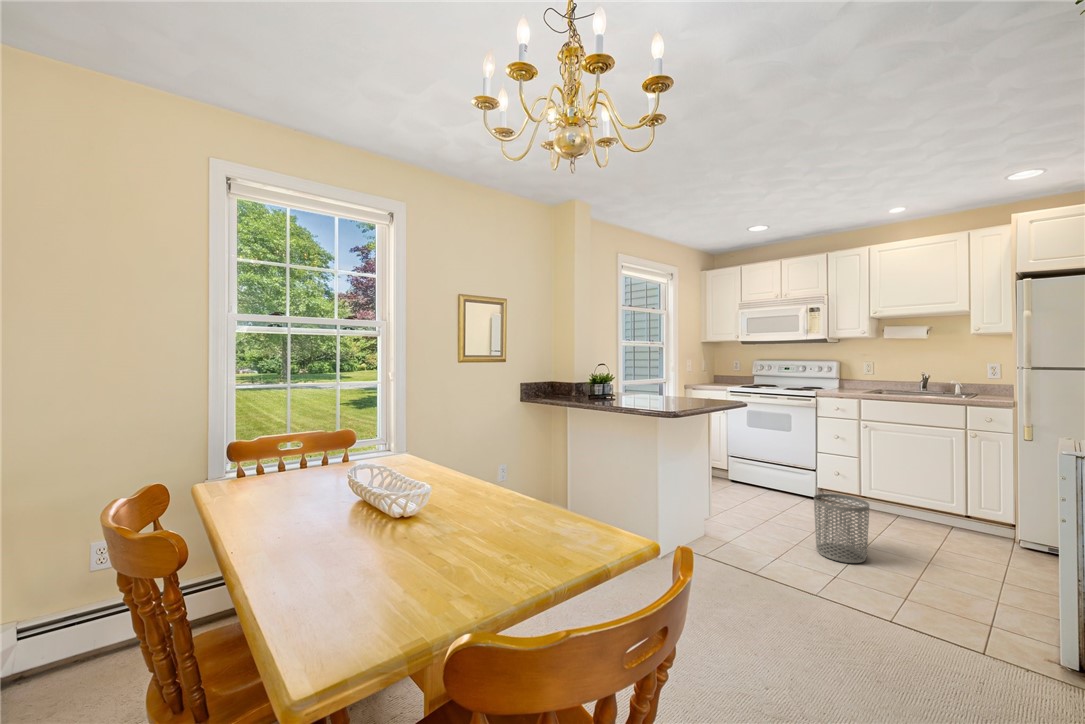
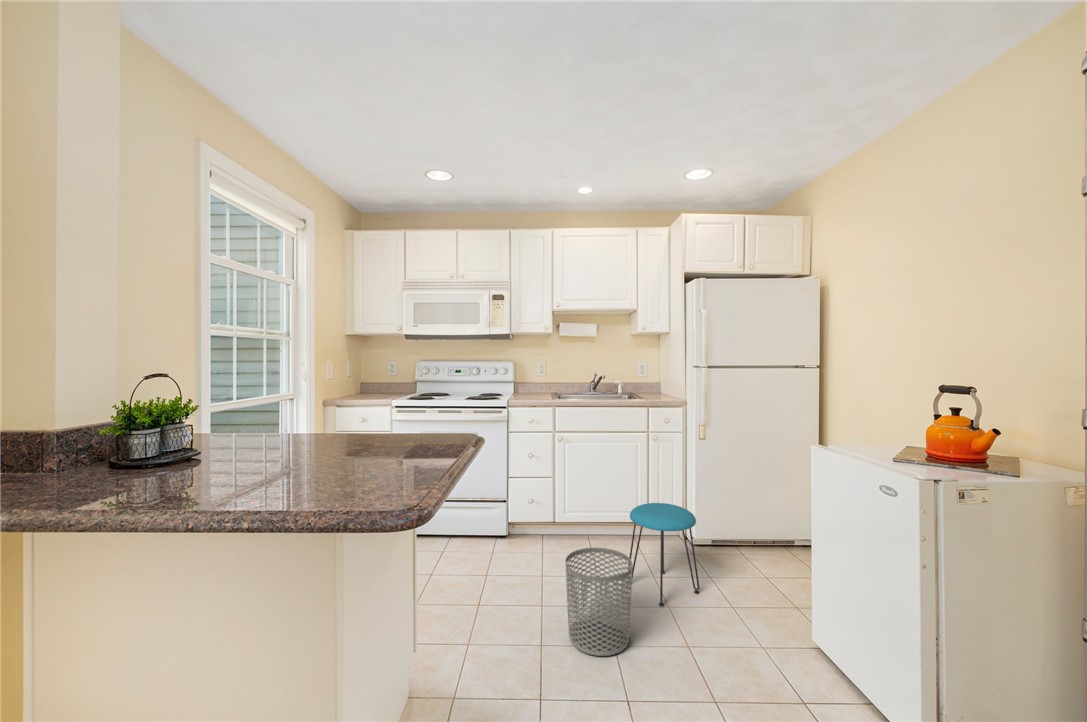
stool: none [900,482,973,566] -> present [628,503,700,606]

